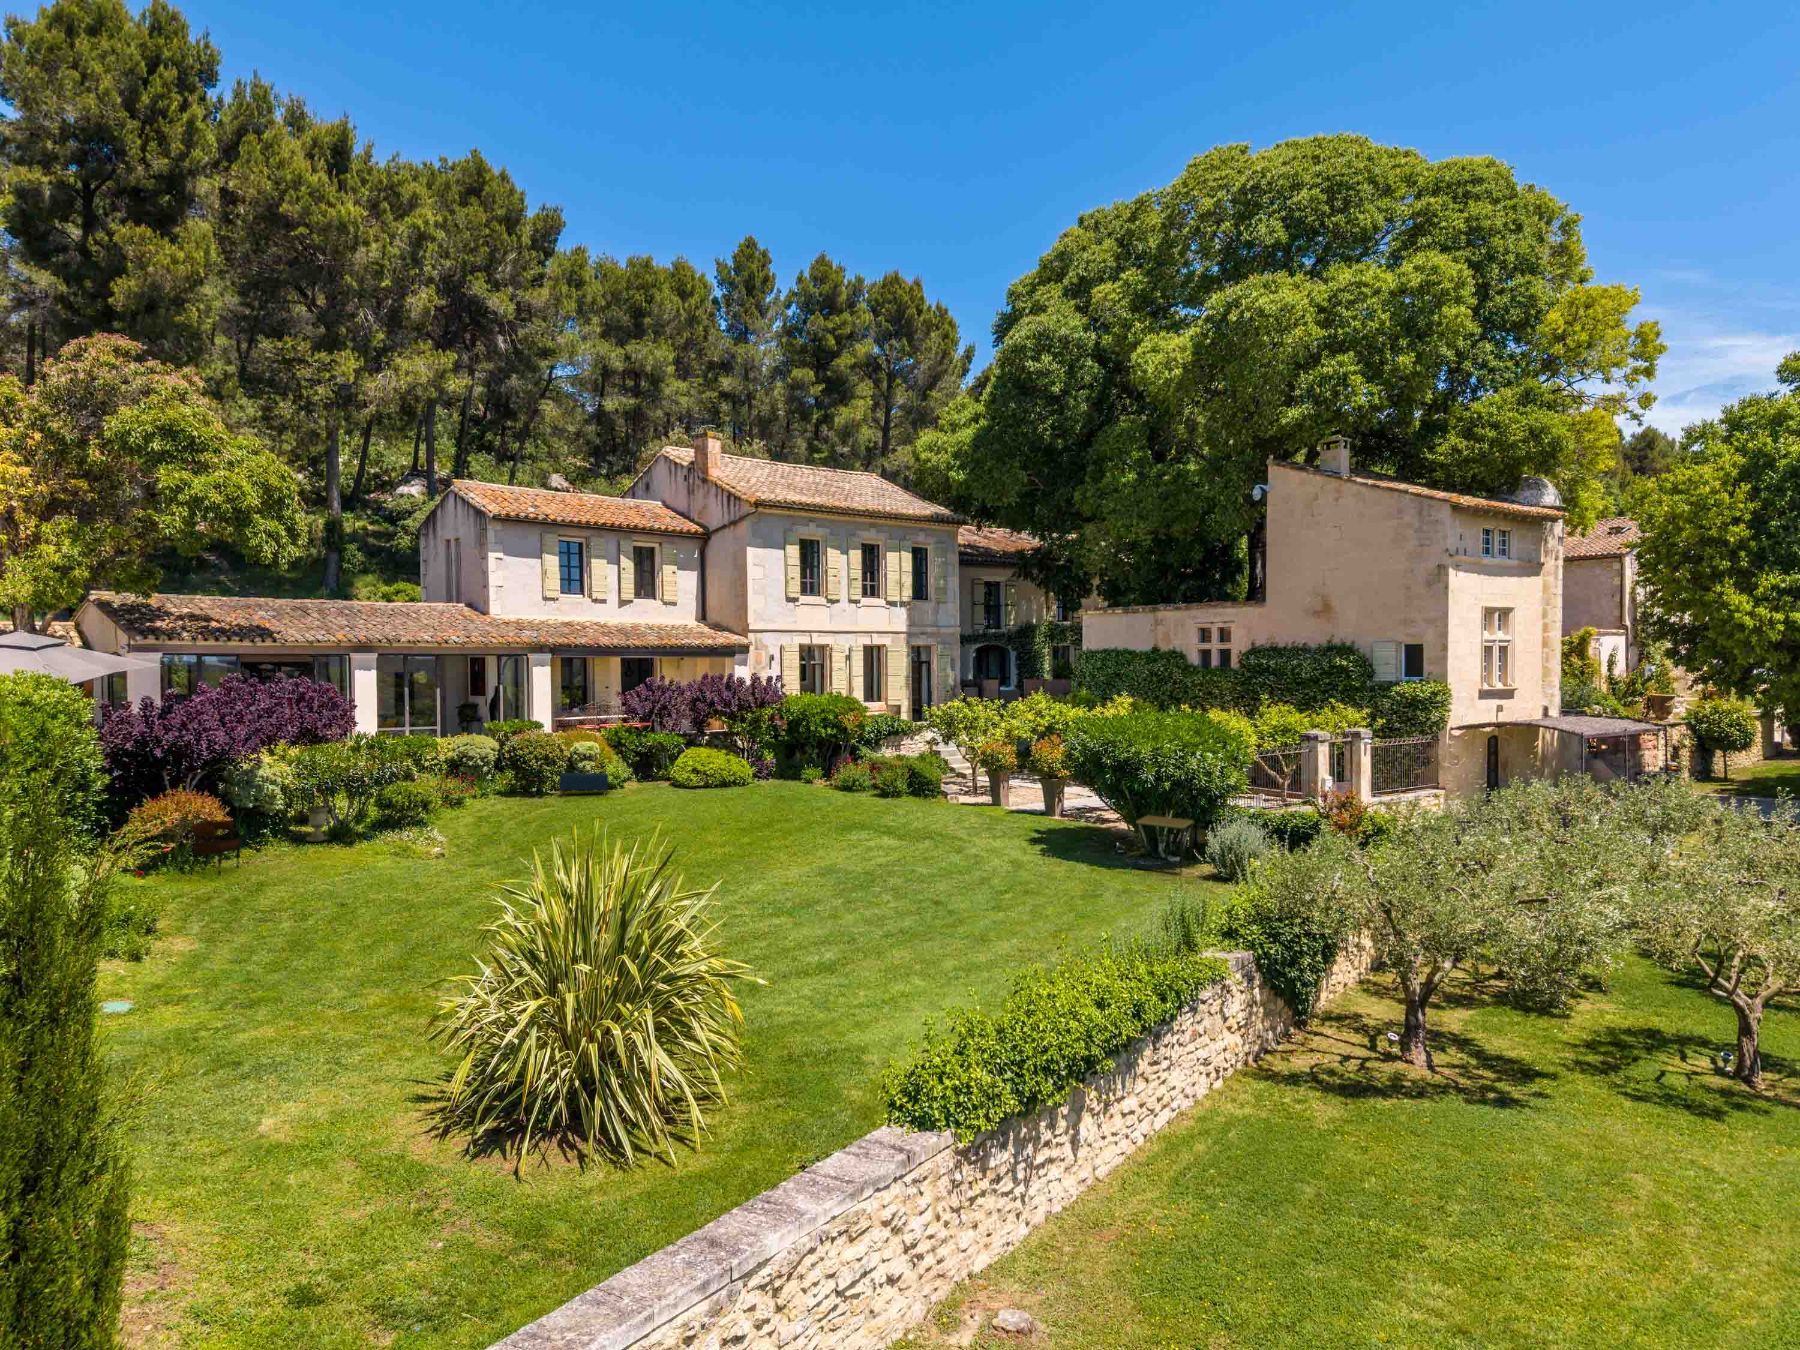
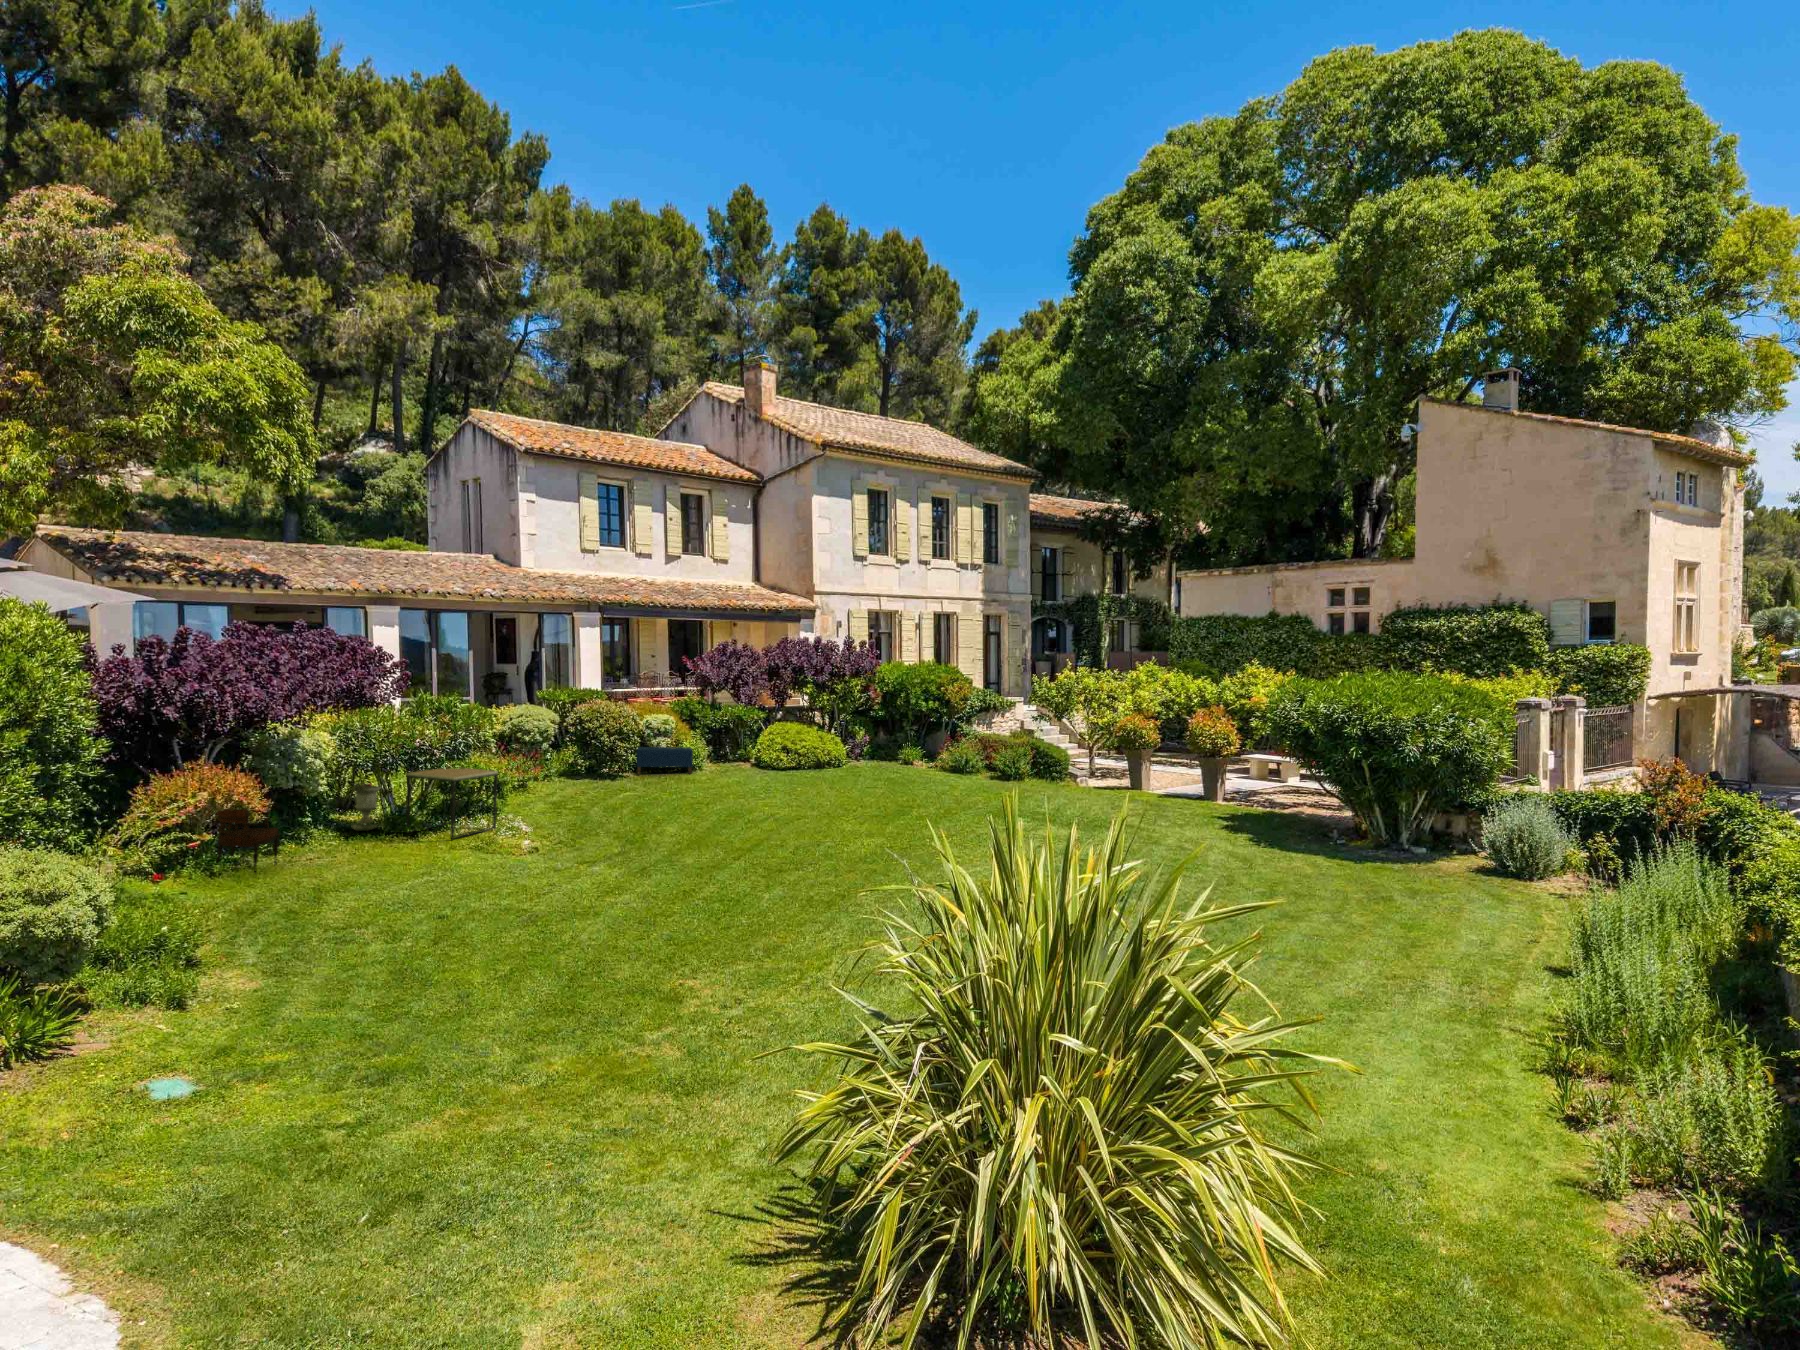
side table: present [1135,815,1193,875] -> present [406,768,498,839]

